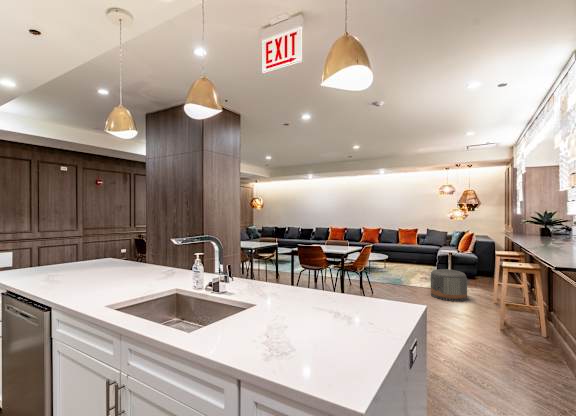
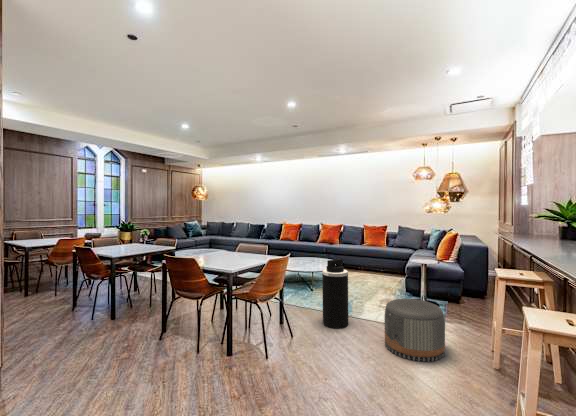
trash can: none [388,247,405,289] -> present [322,259,348,329]

